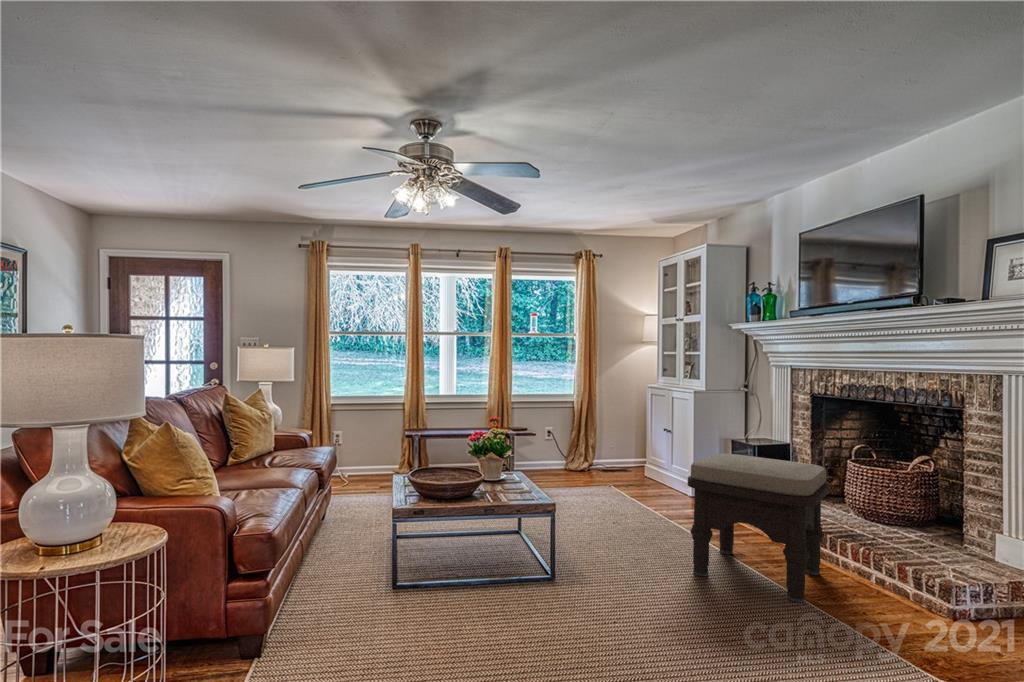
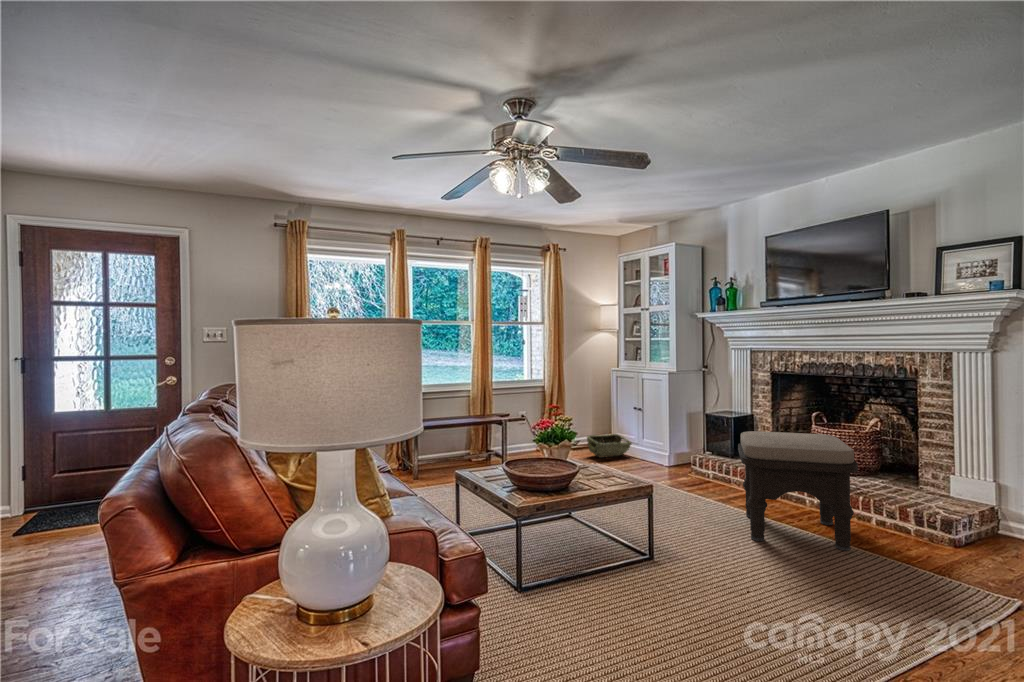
woven basket: none [619,455,668,480] -> present [587,434,632,458]

